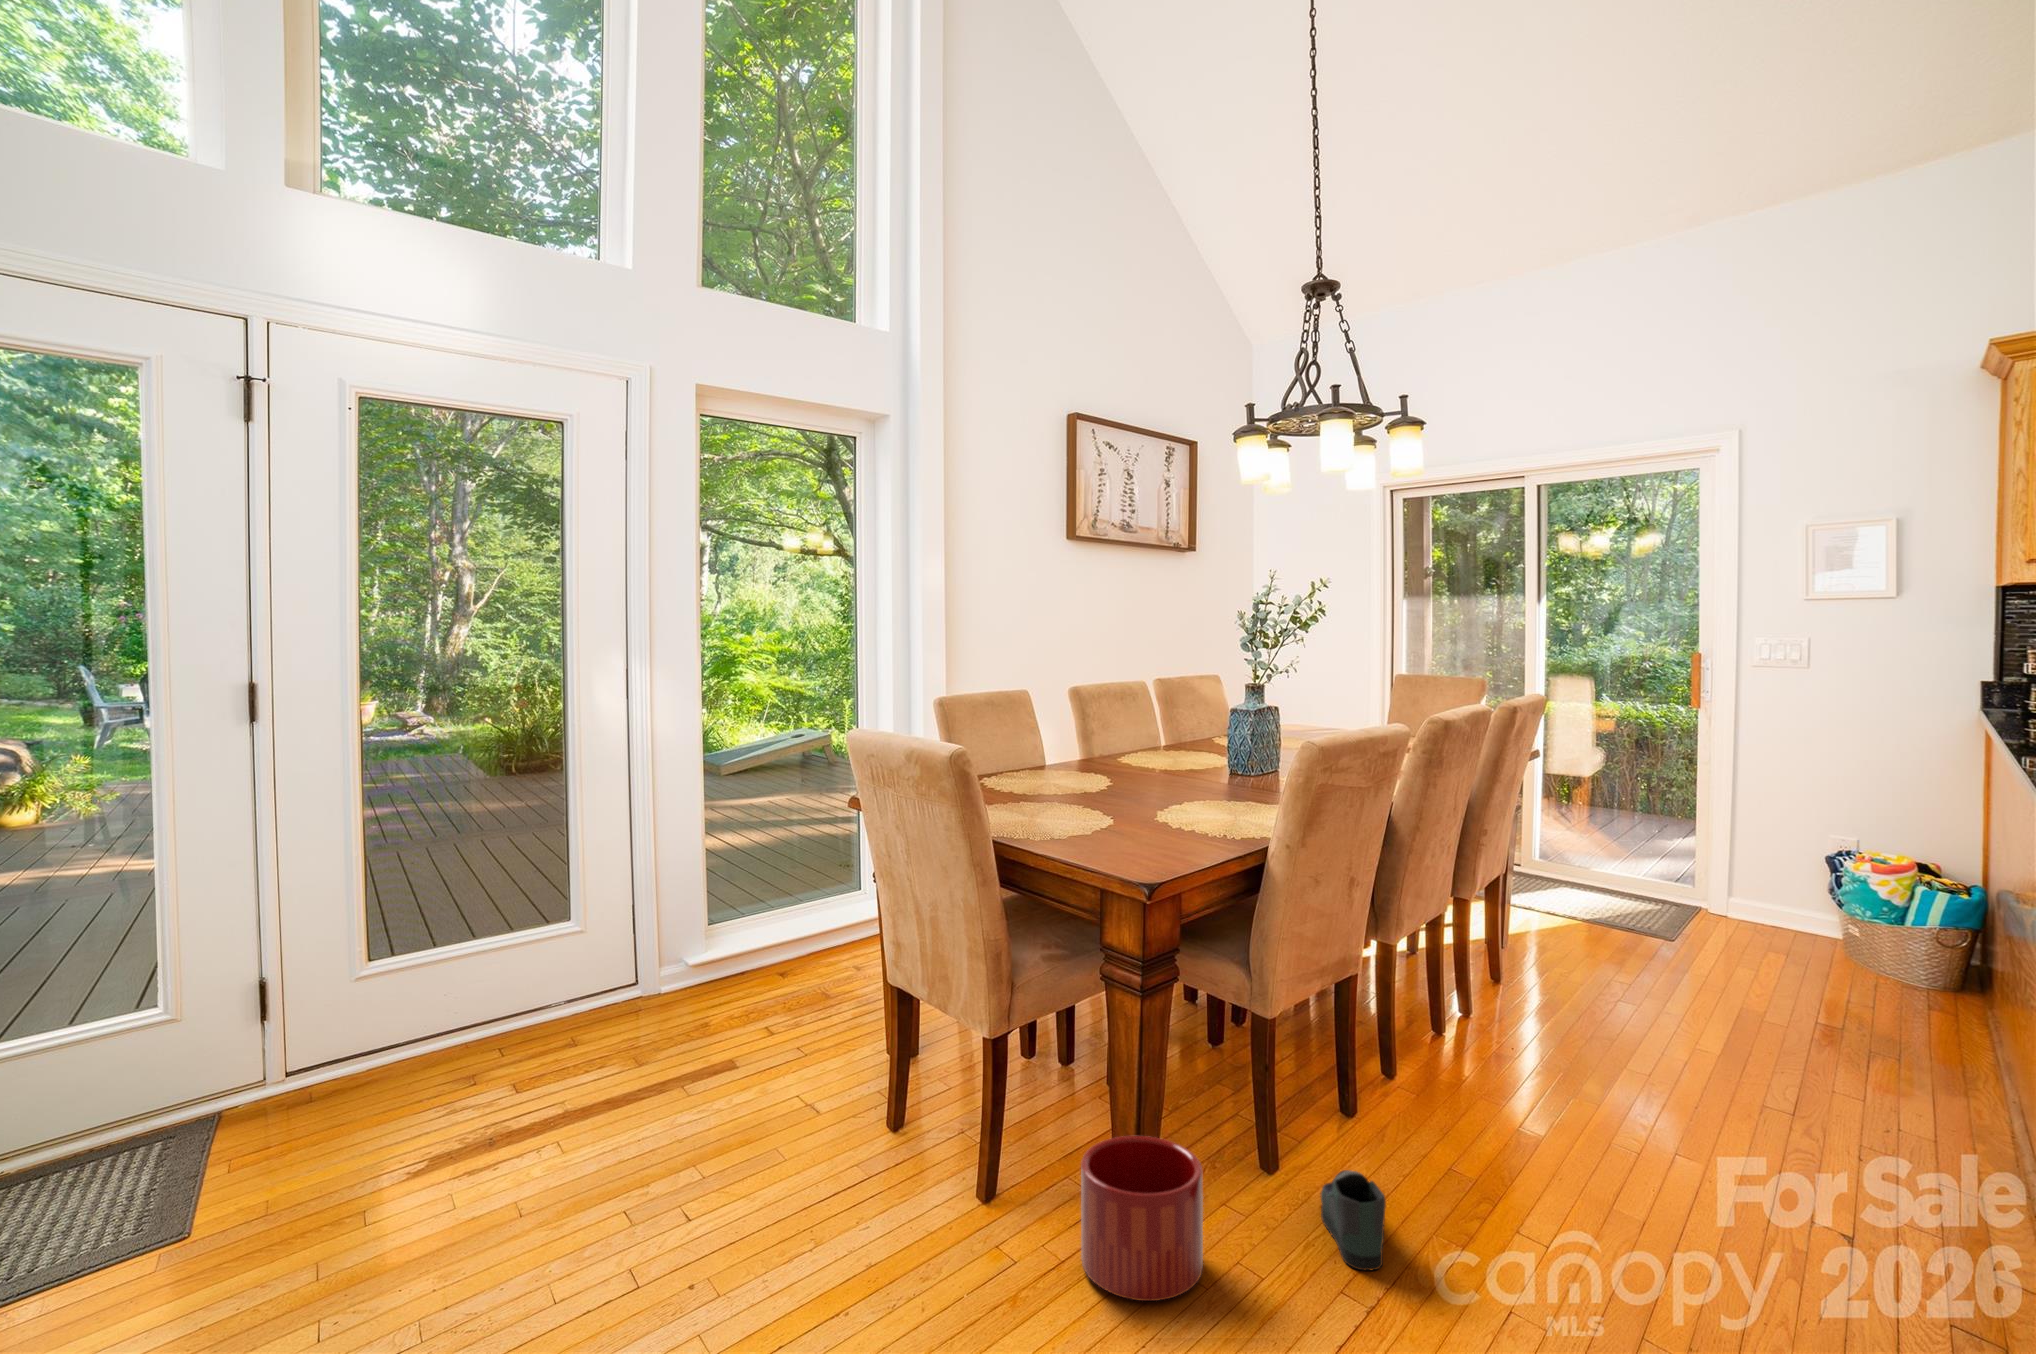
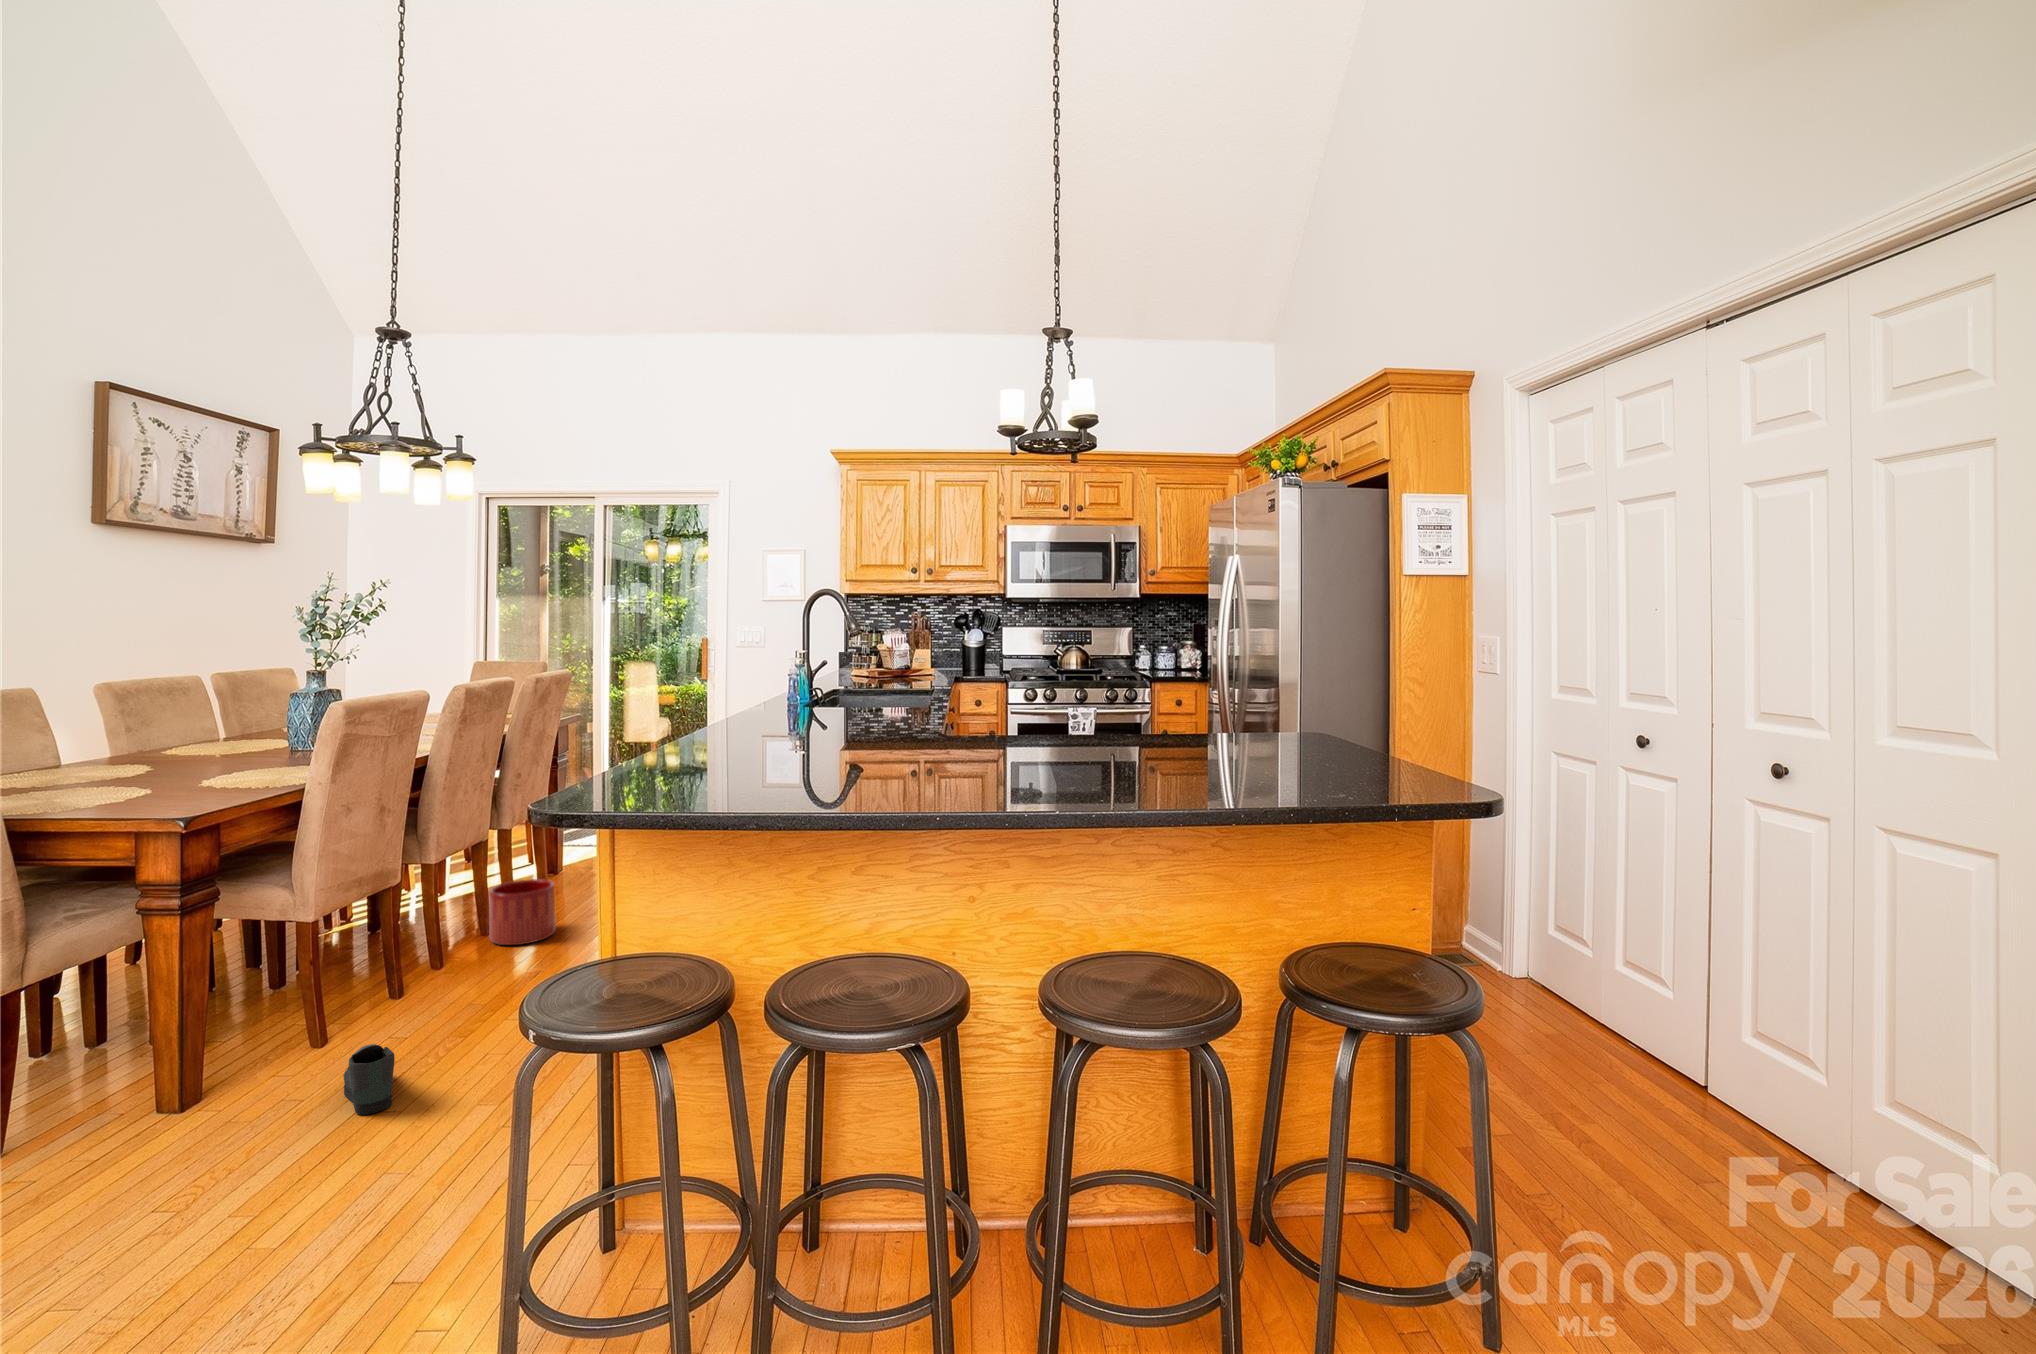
planter: present [1081,1136,1203,1301] -> present [489,879,556,945]

